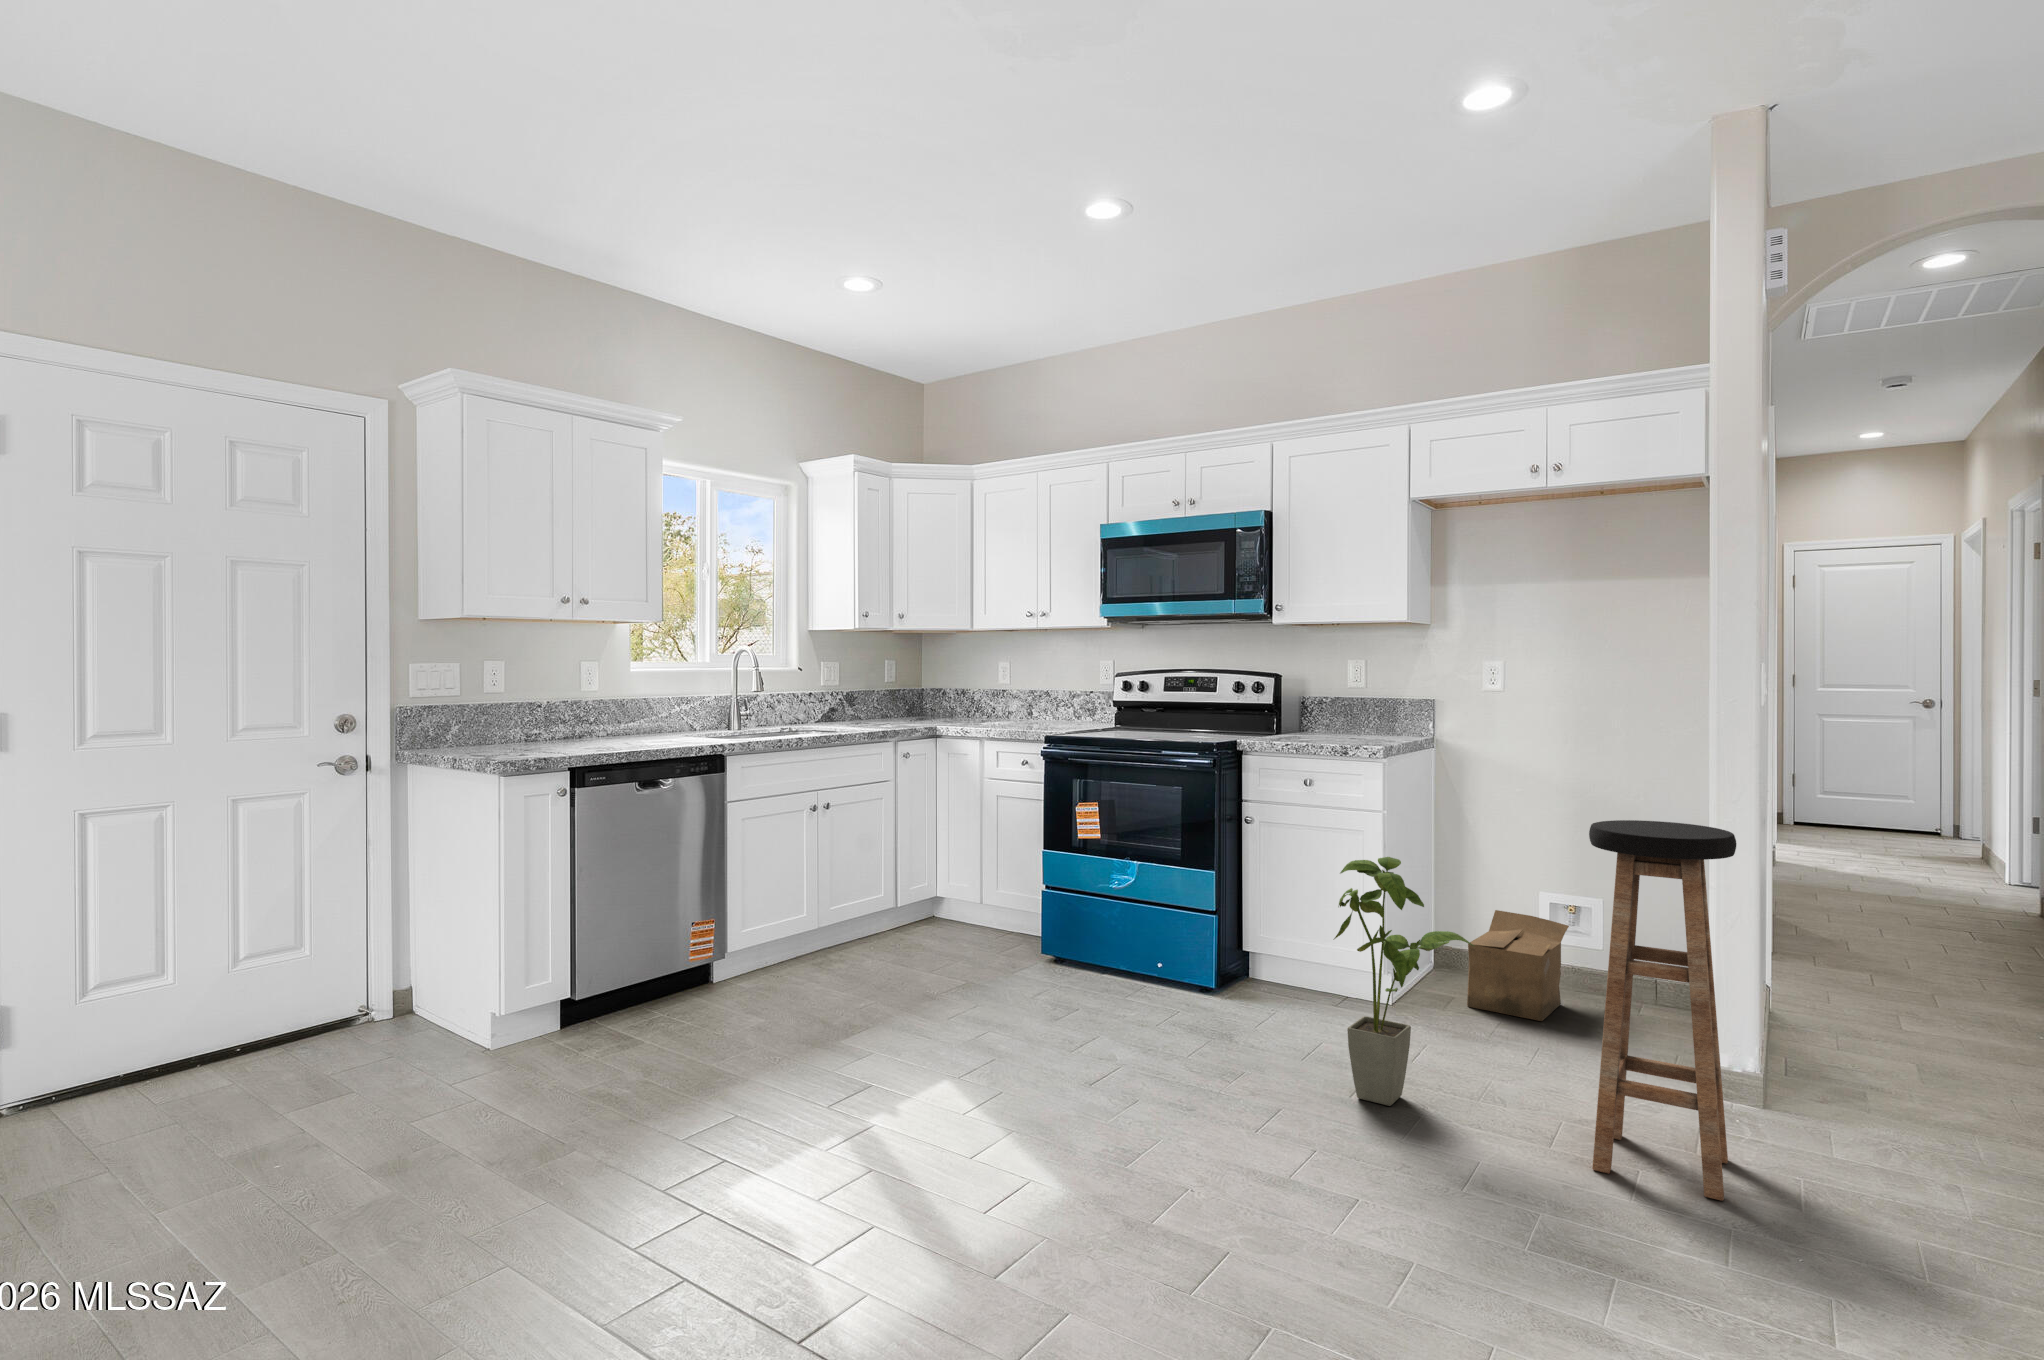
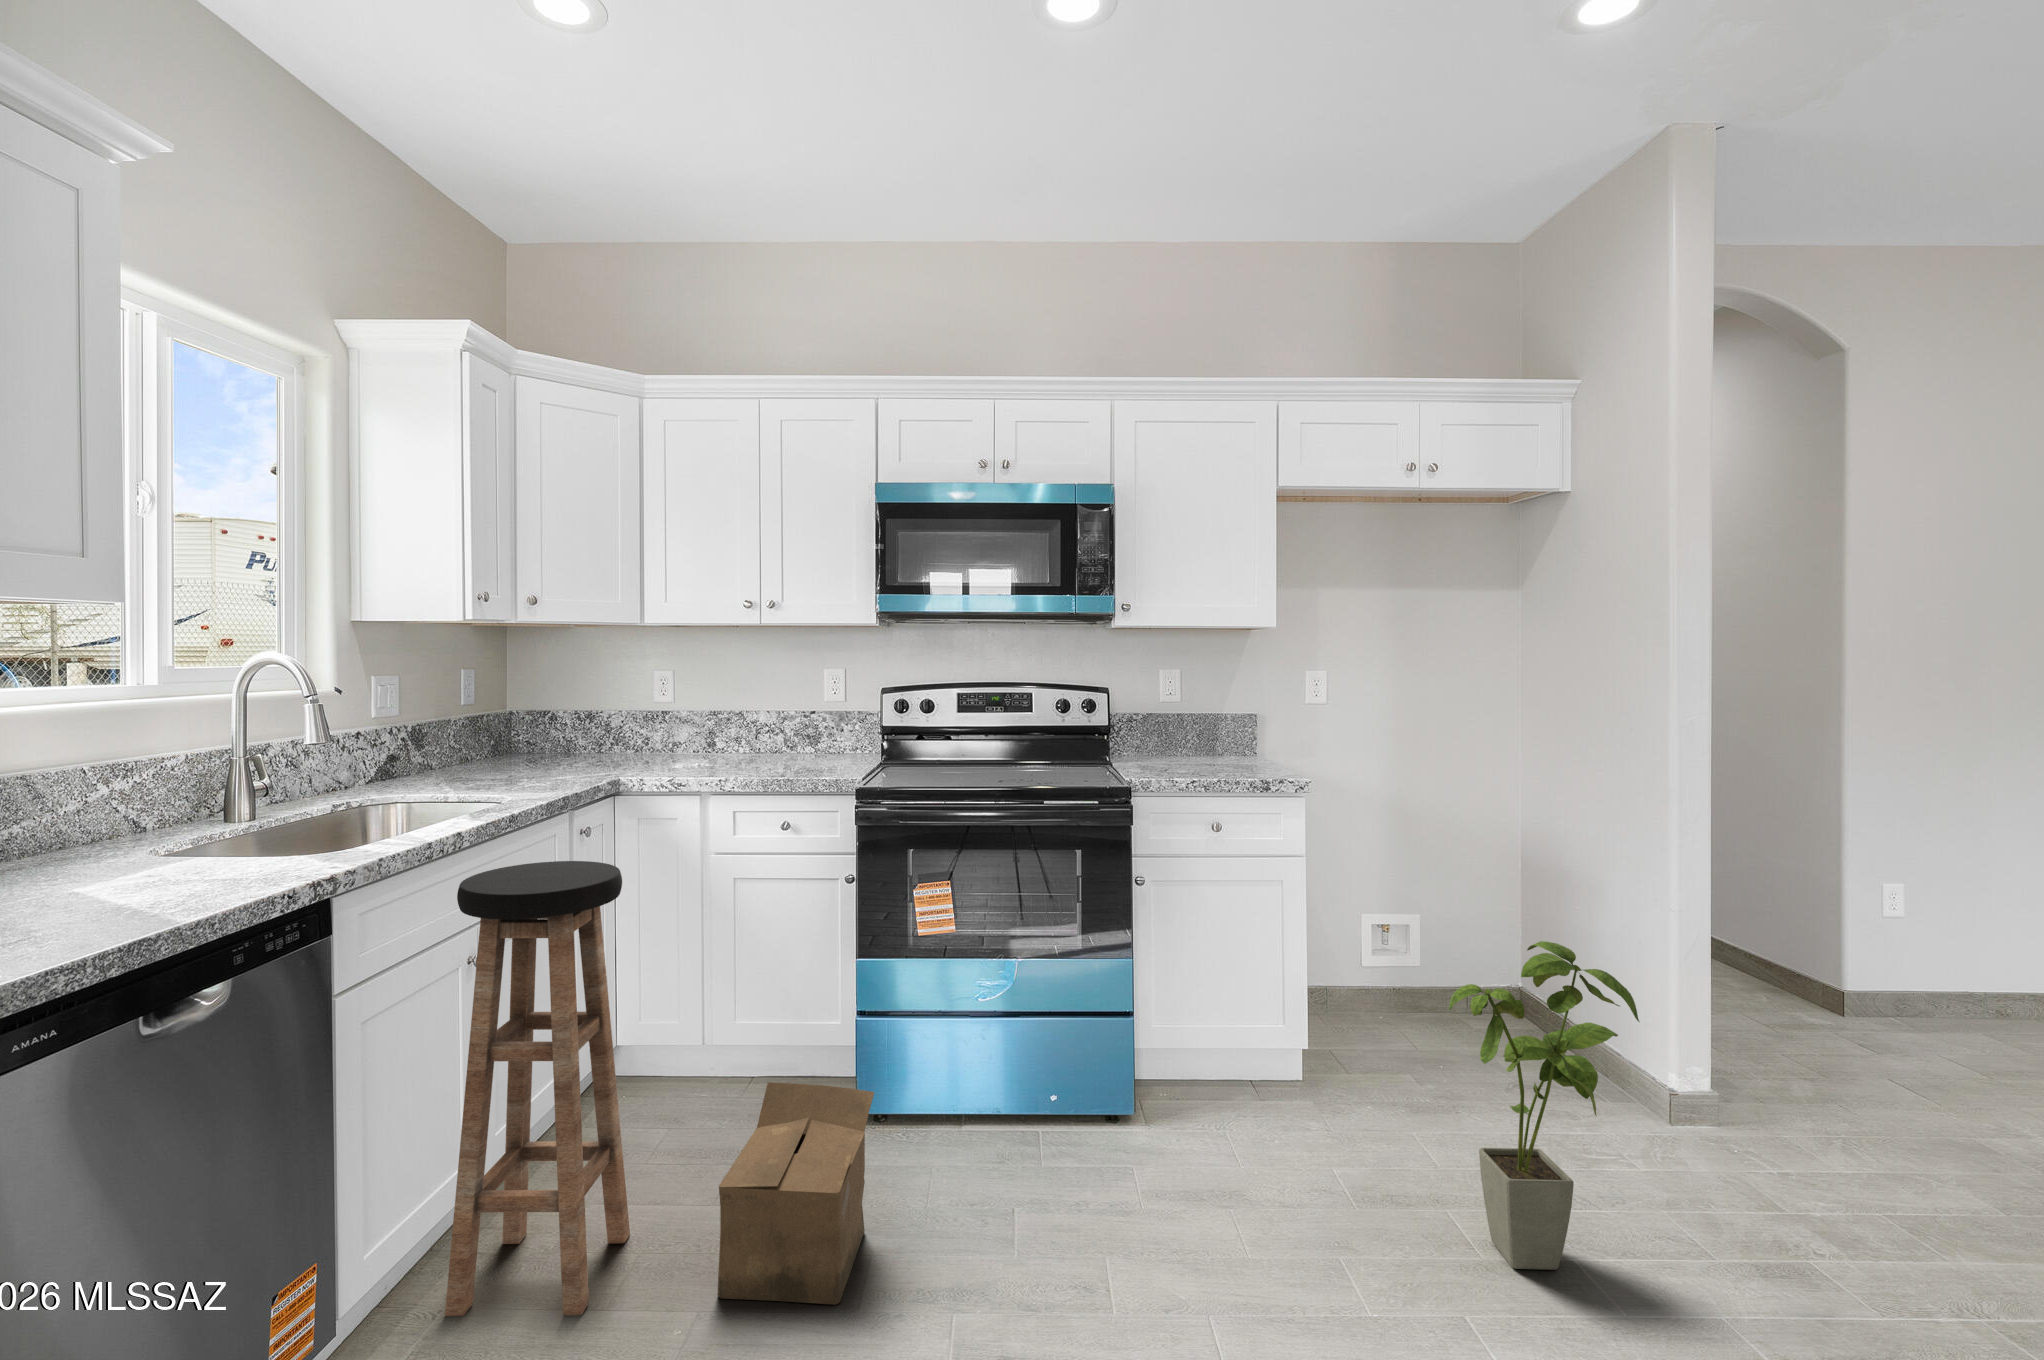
bar stool: present [1589,820,1736,1201] -> present [445,861,630,1316]
cardboard box: present [1467,910,1569,1021] -> present [718,1082,874,1305]

